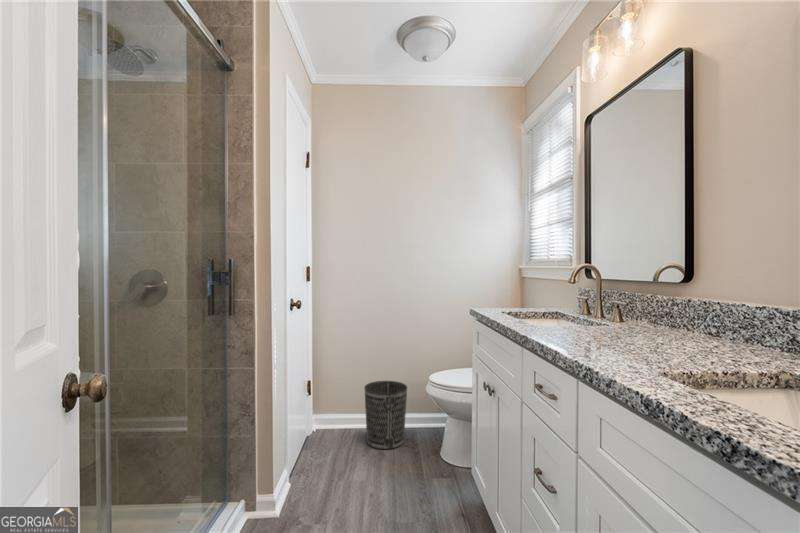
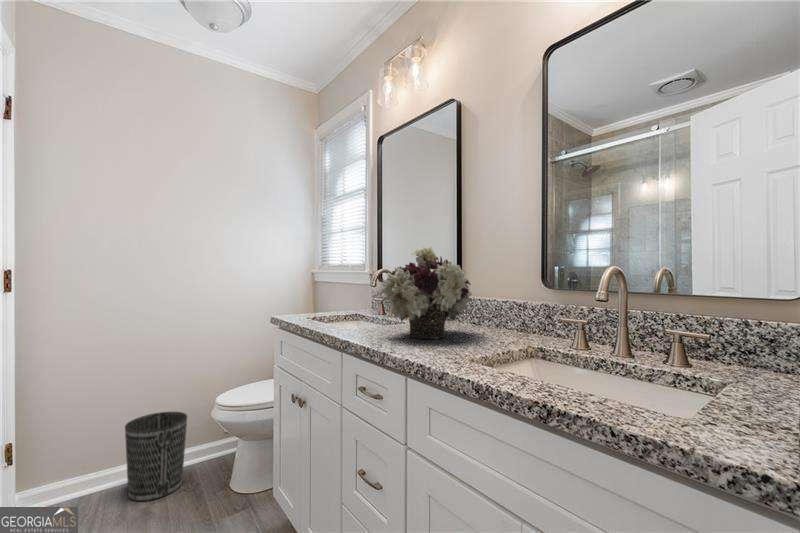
flower arrangement: none [562,237,692,344] -> present [379,247,472,339]

